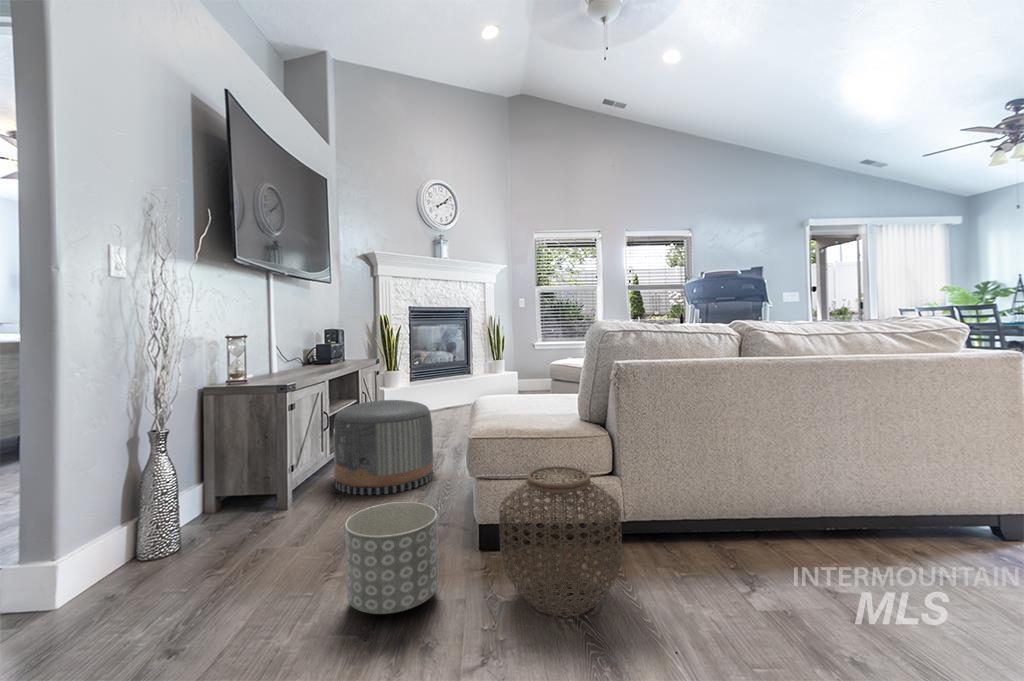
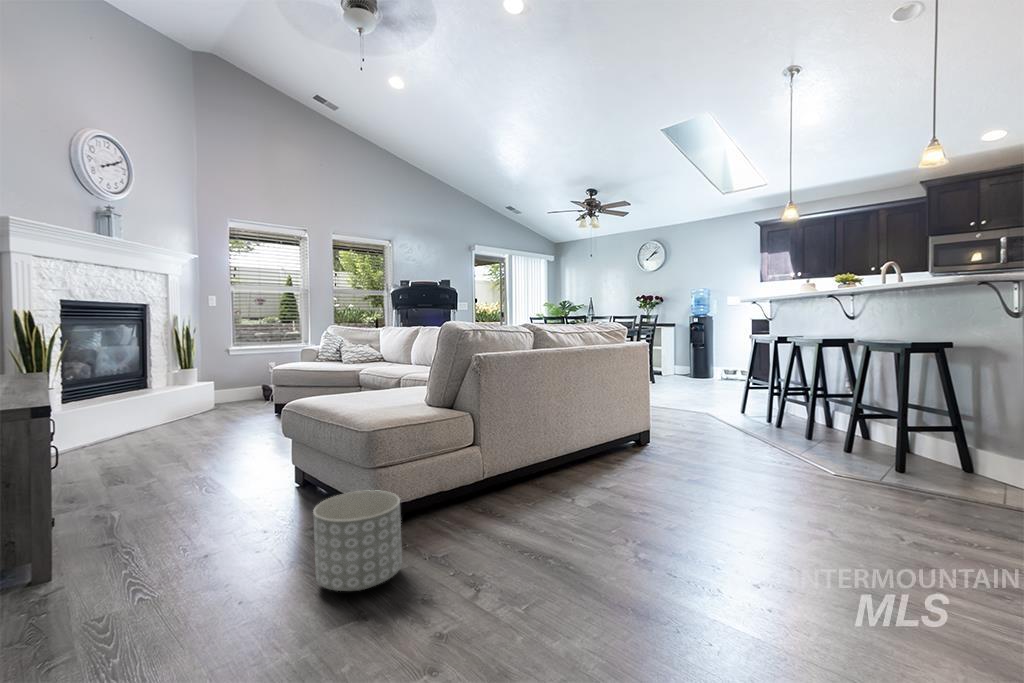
pouf: present [333,400,433,495] -> none [90,415,236,536]
woven basket: present [499,466,622,616] -> none [434,436,525,545]

